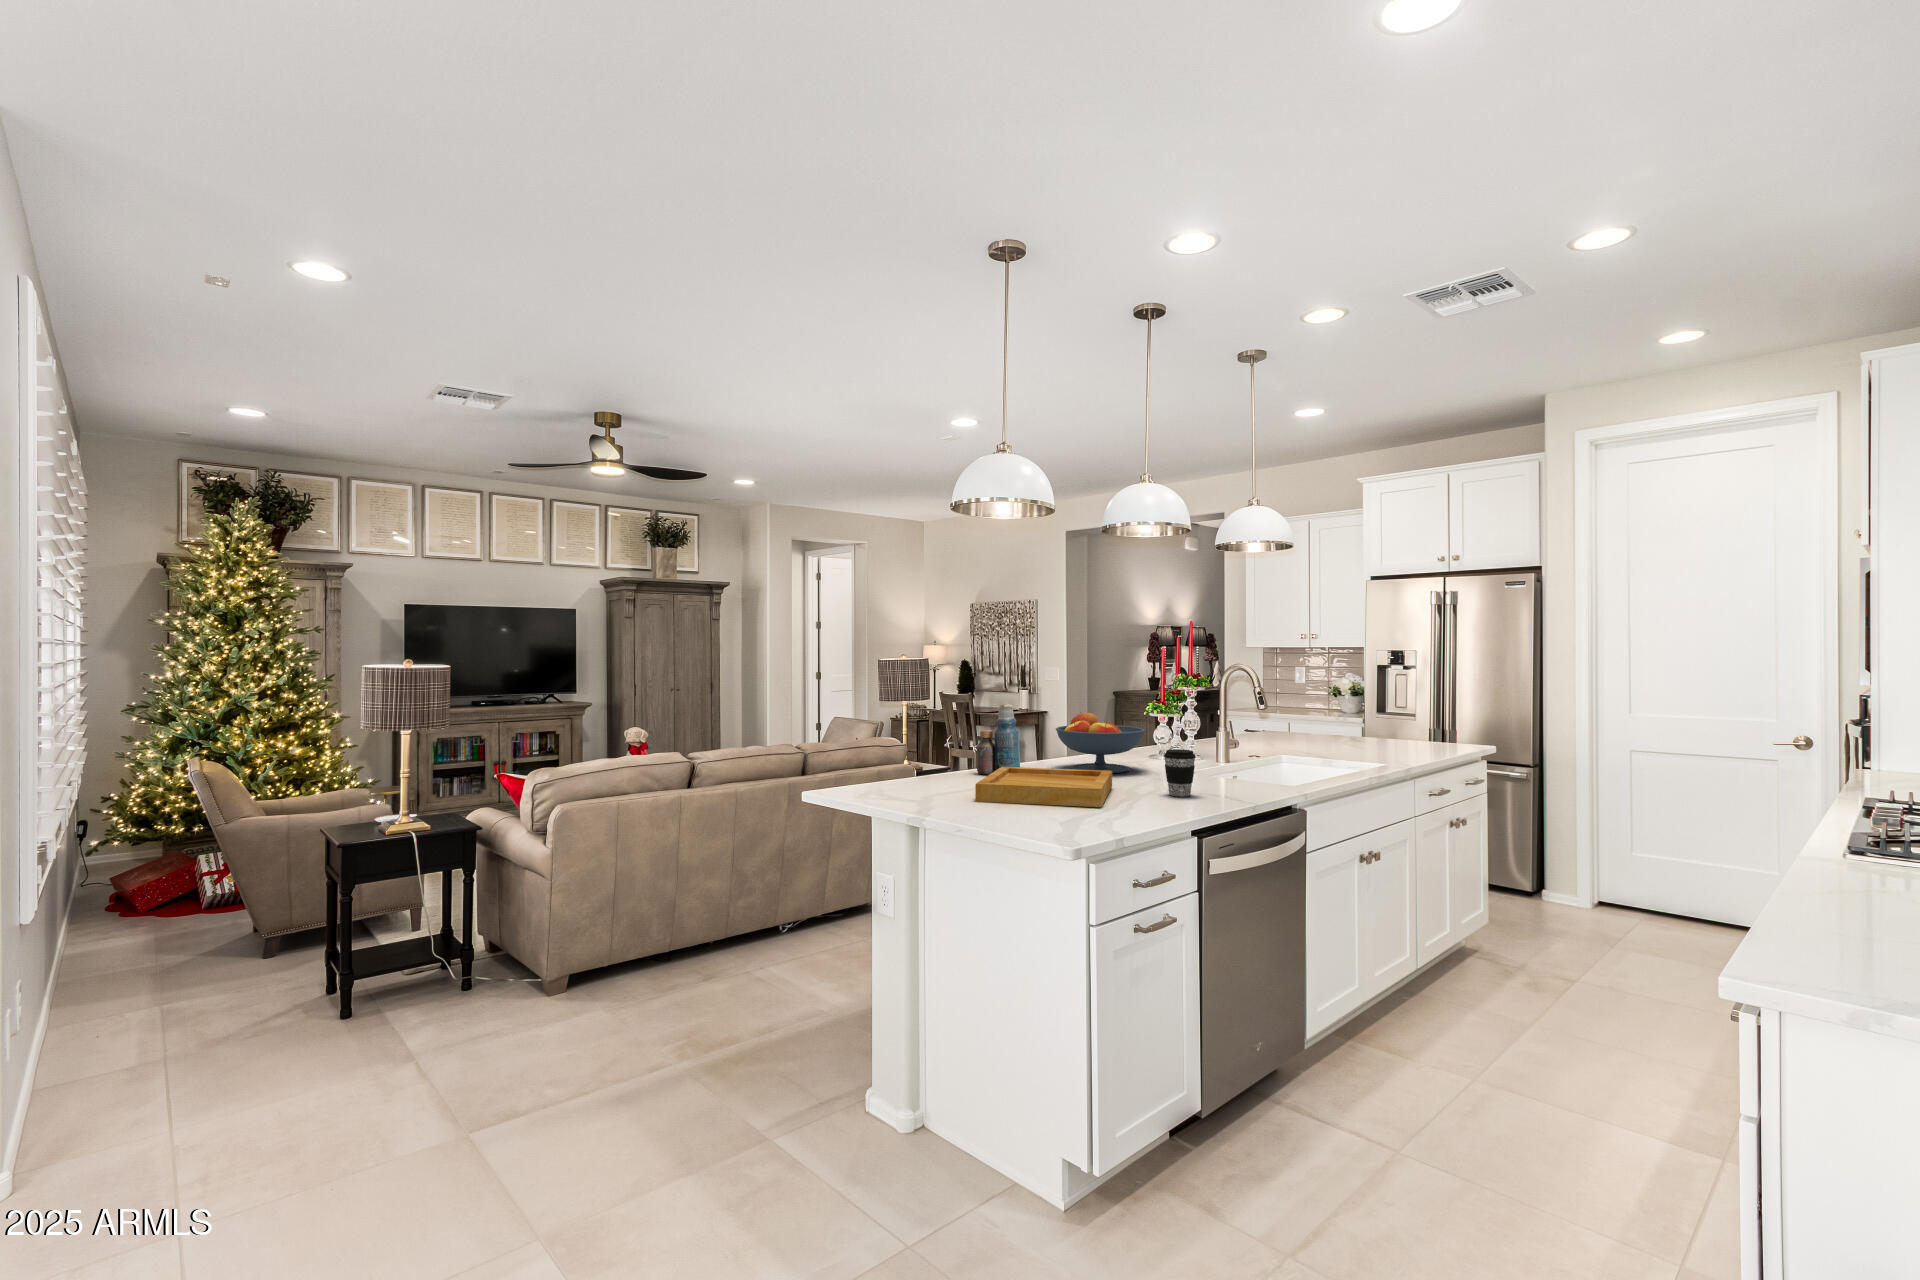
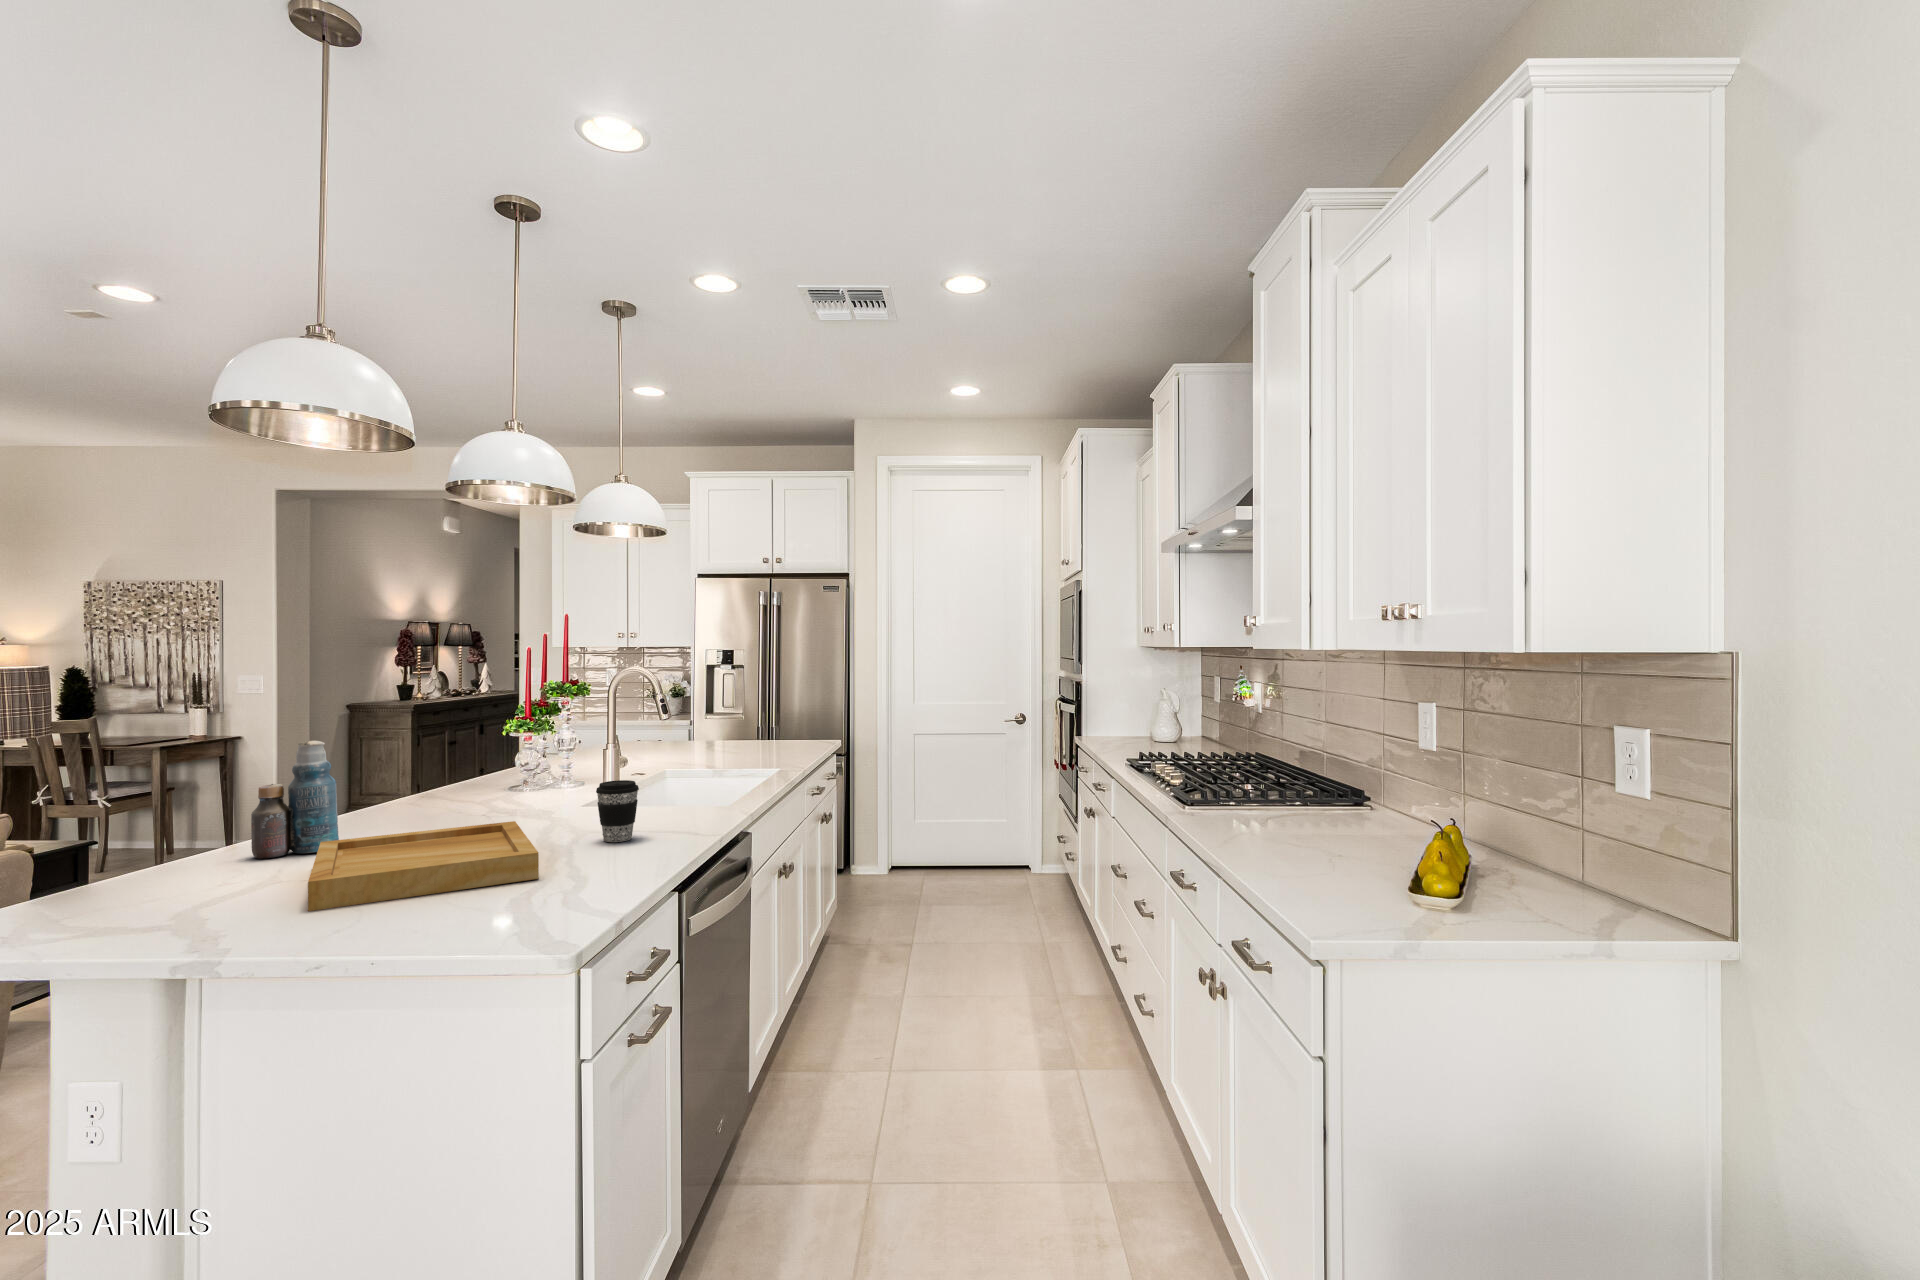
fruit bowl: present [1056,712,1145,773] -> none [388,742,531,827]

